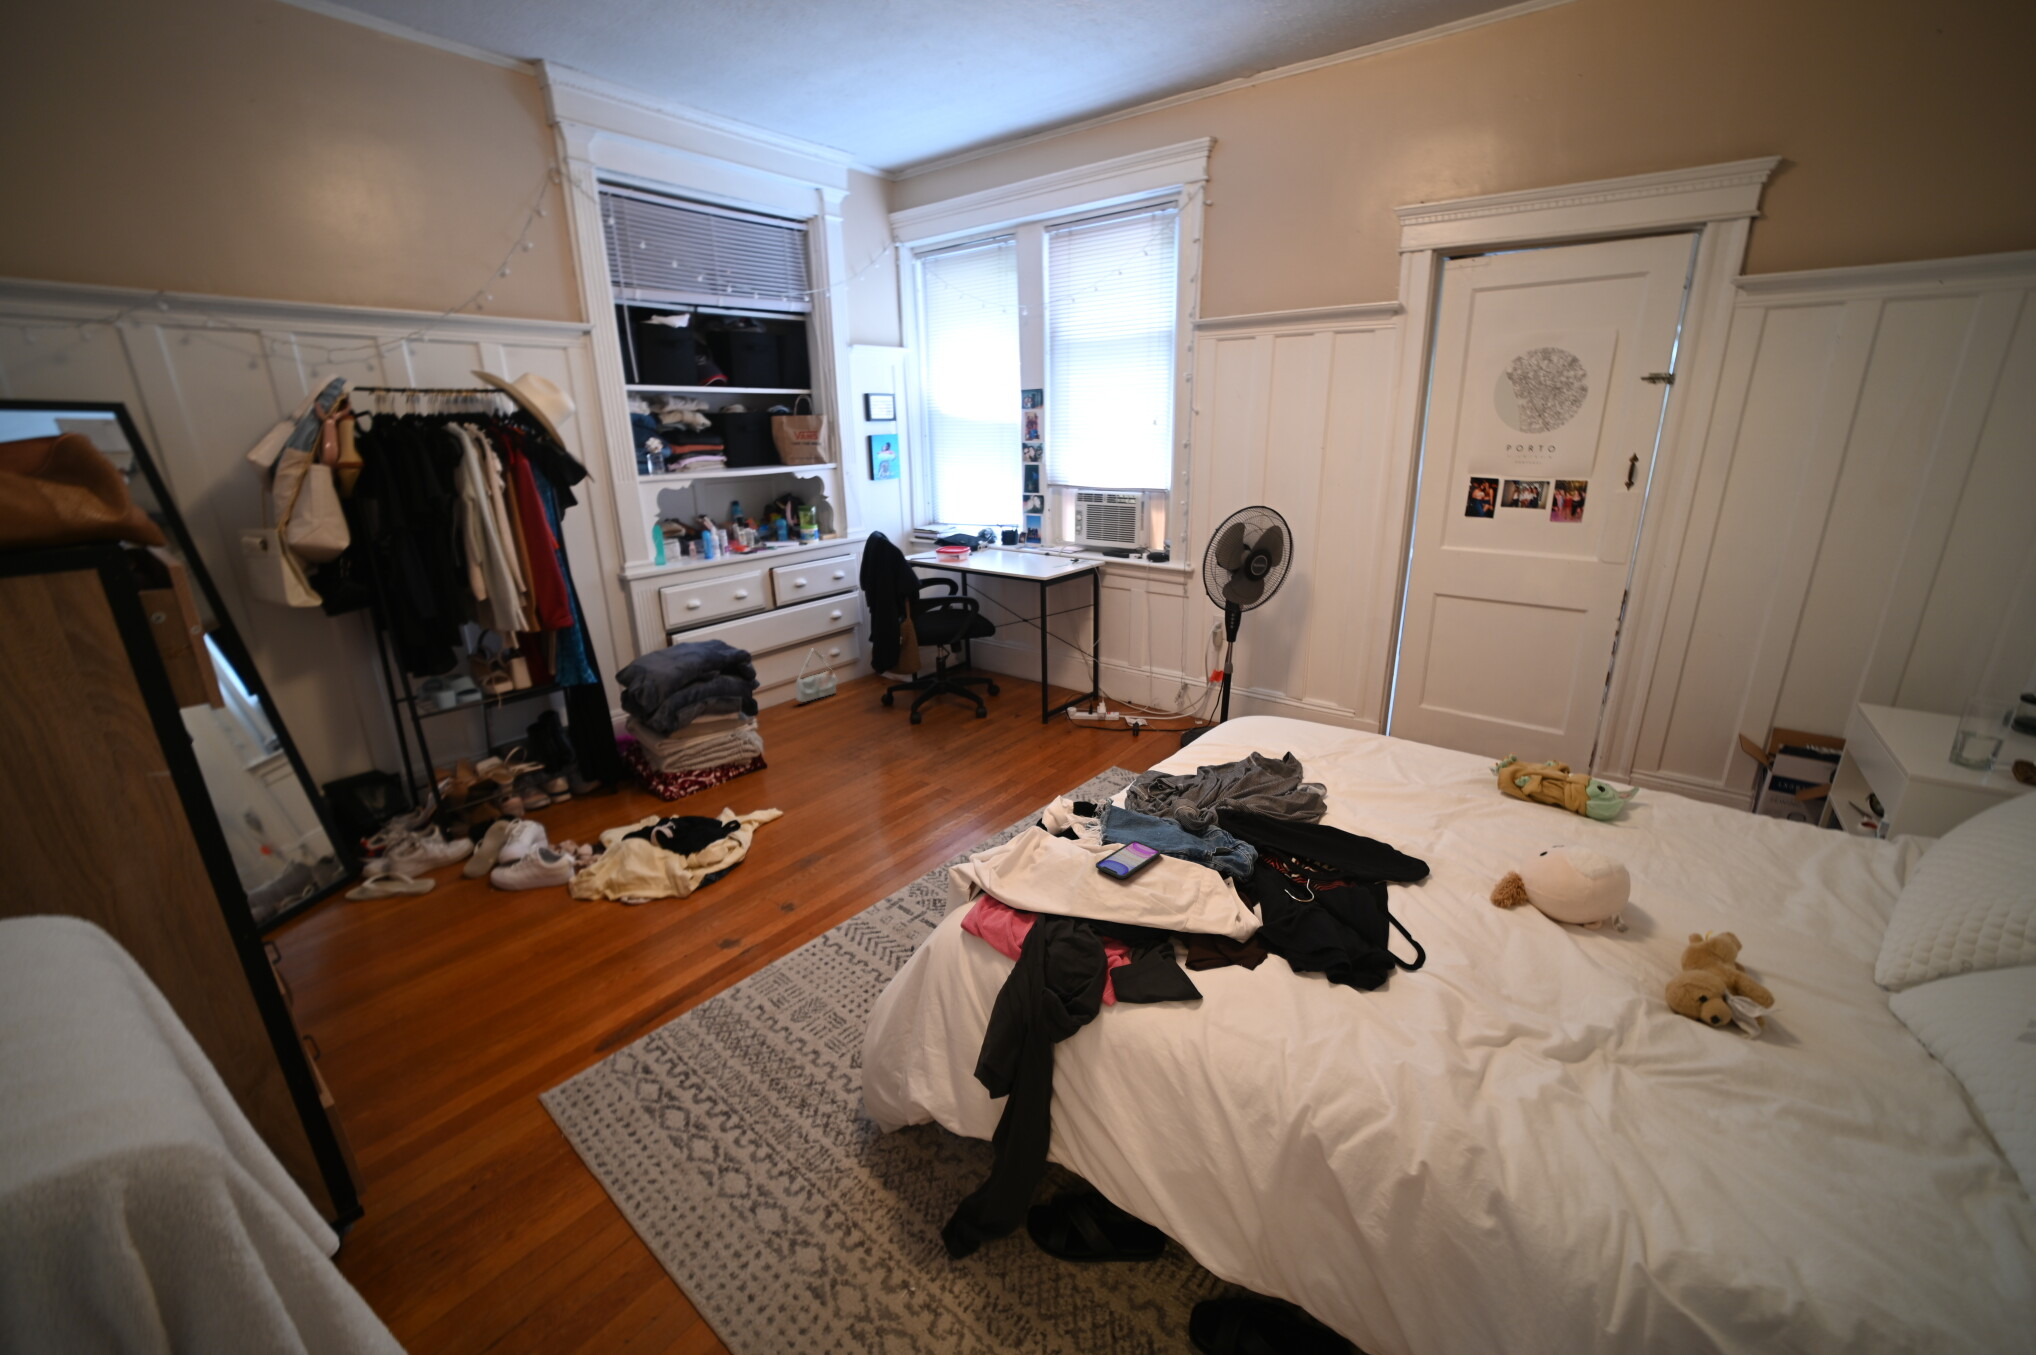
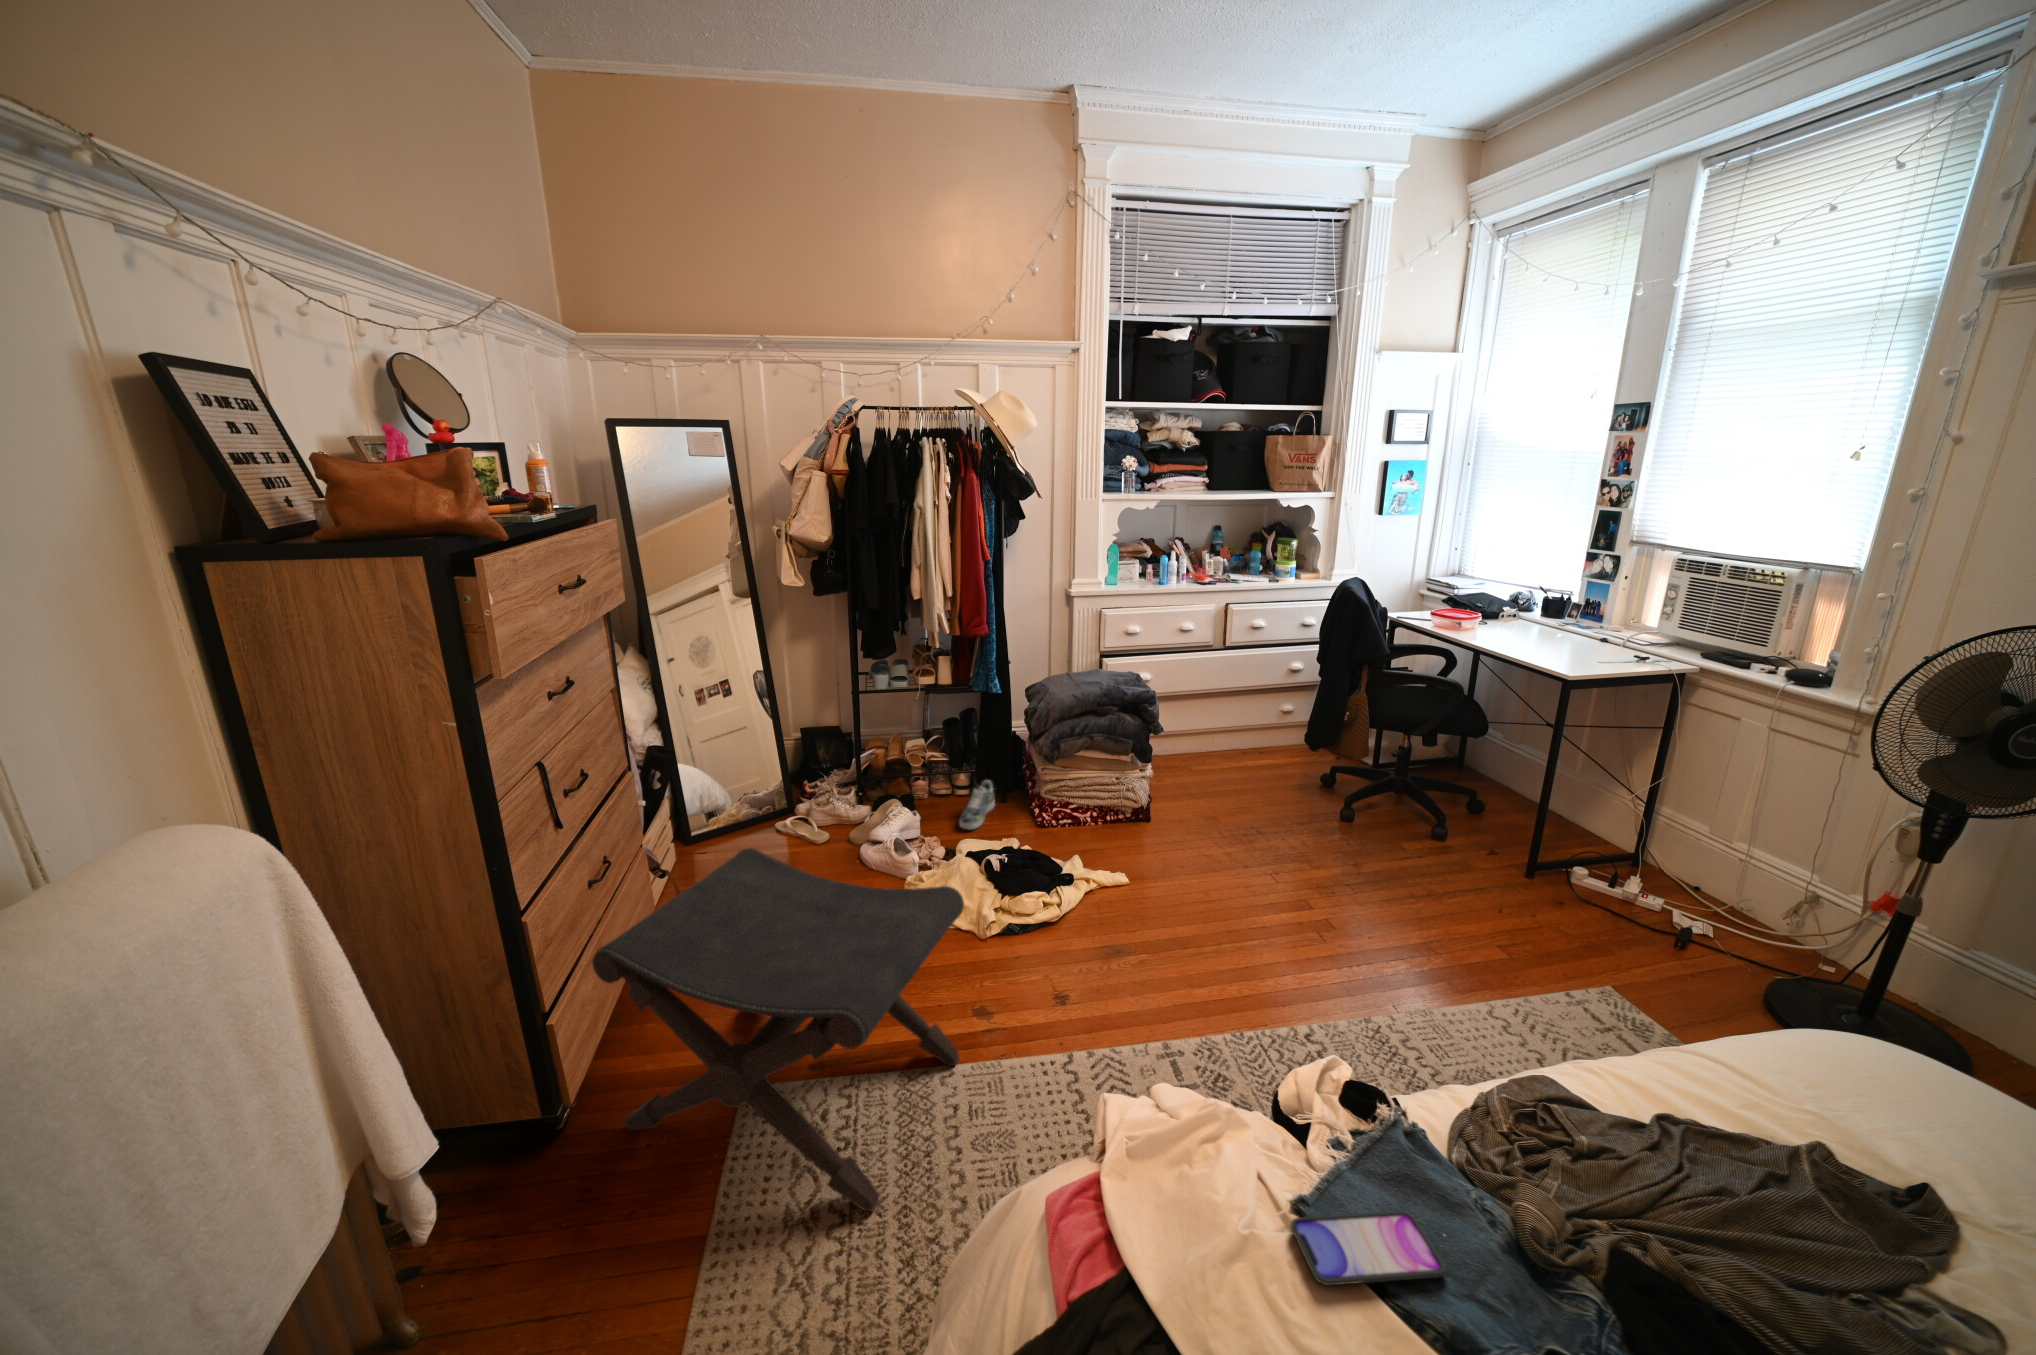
bag: present [796,649,838,702] -> none [1216,704,1272,762]
sneaker: none [587,773,615,824] -> present [959,781,995,830]
footstool: none [366,833,750,1196] -> present [592,848,964,1212]

